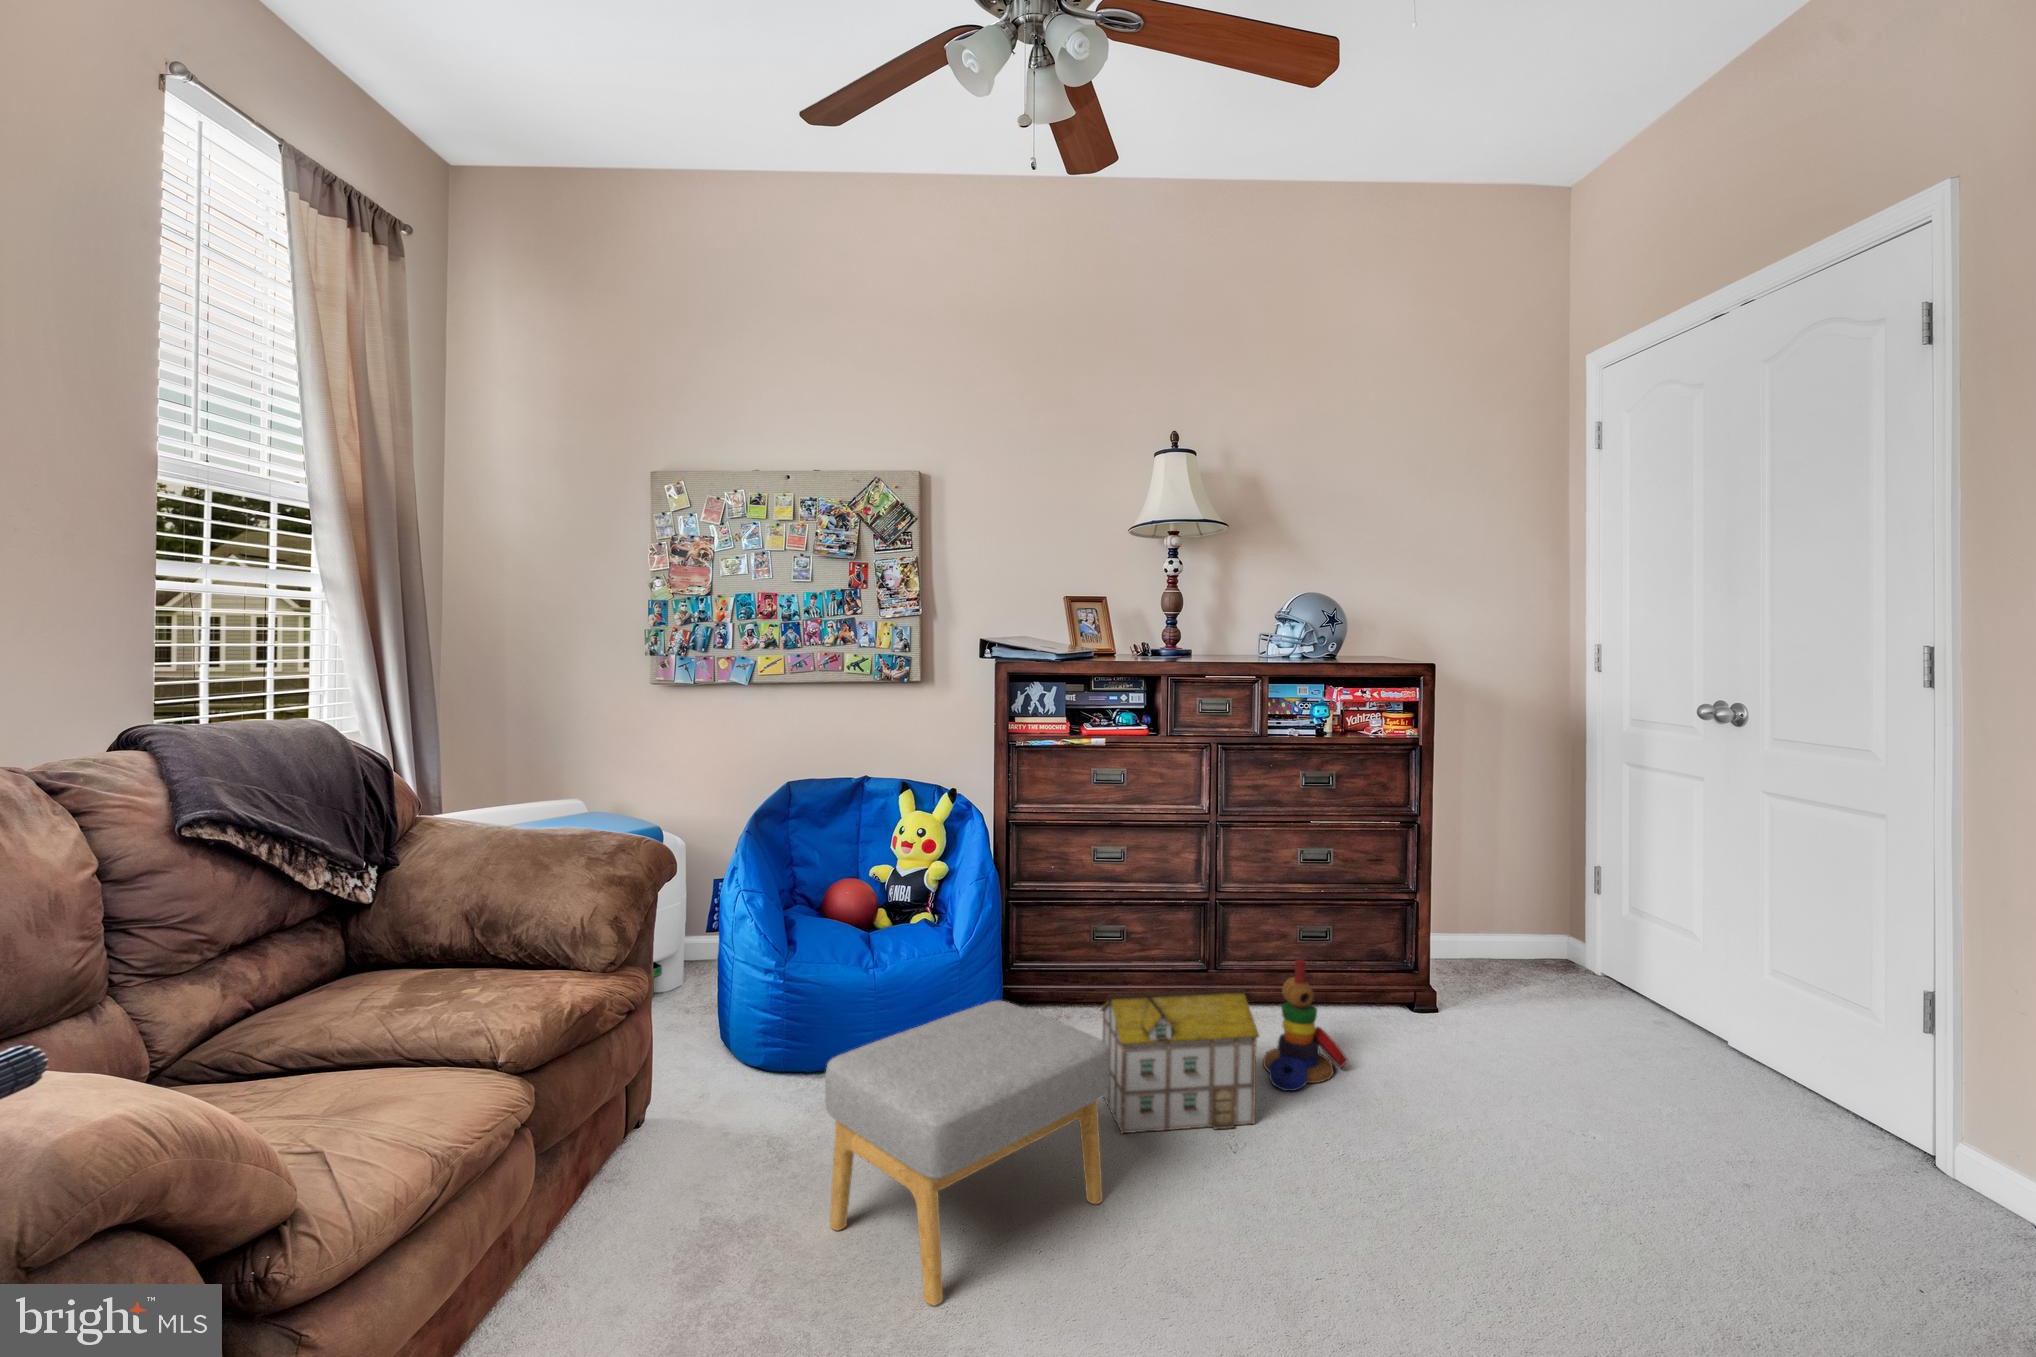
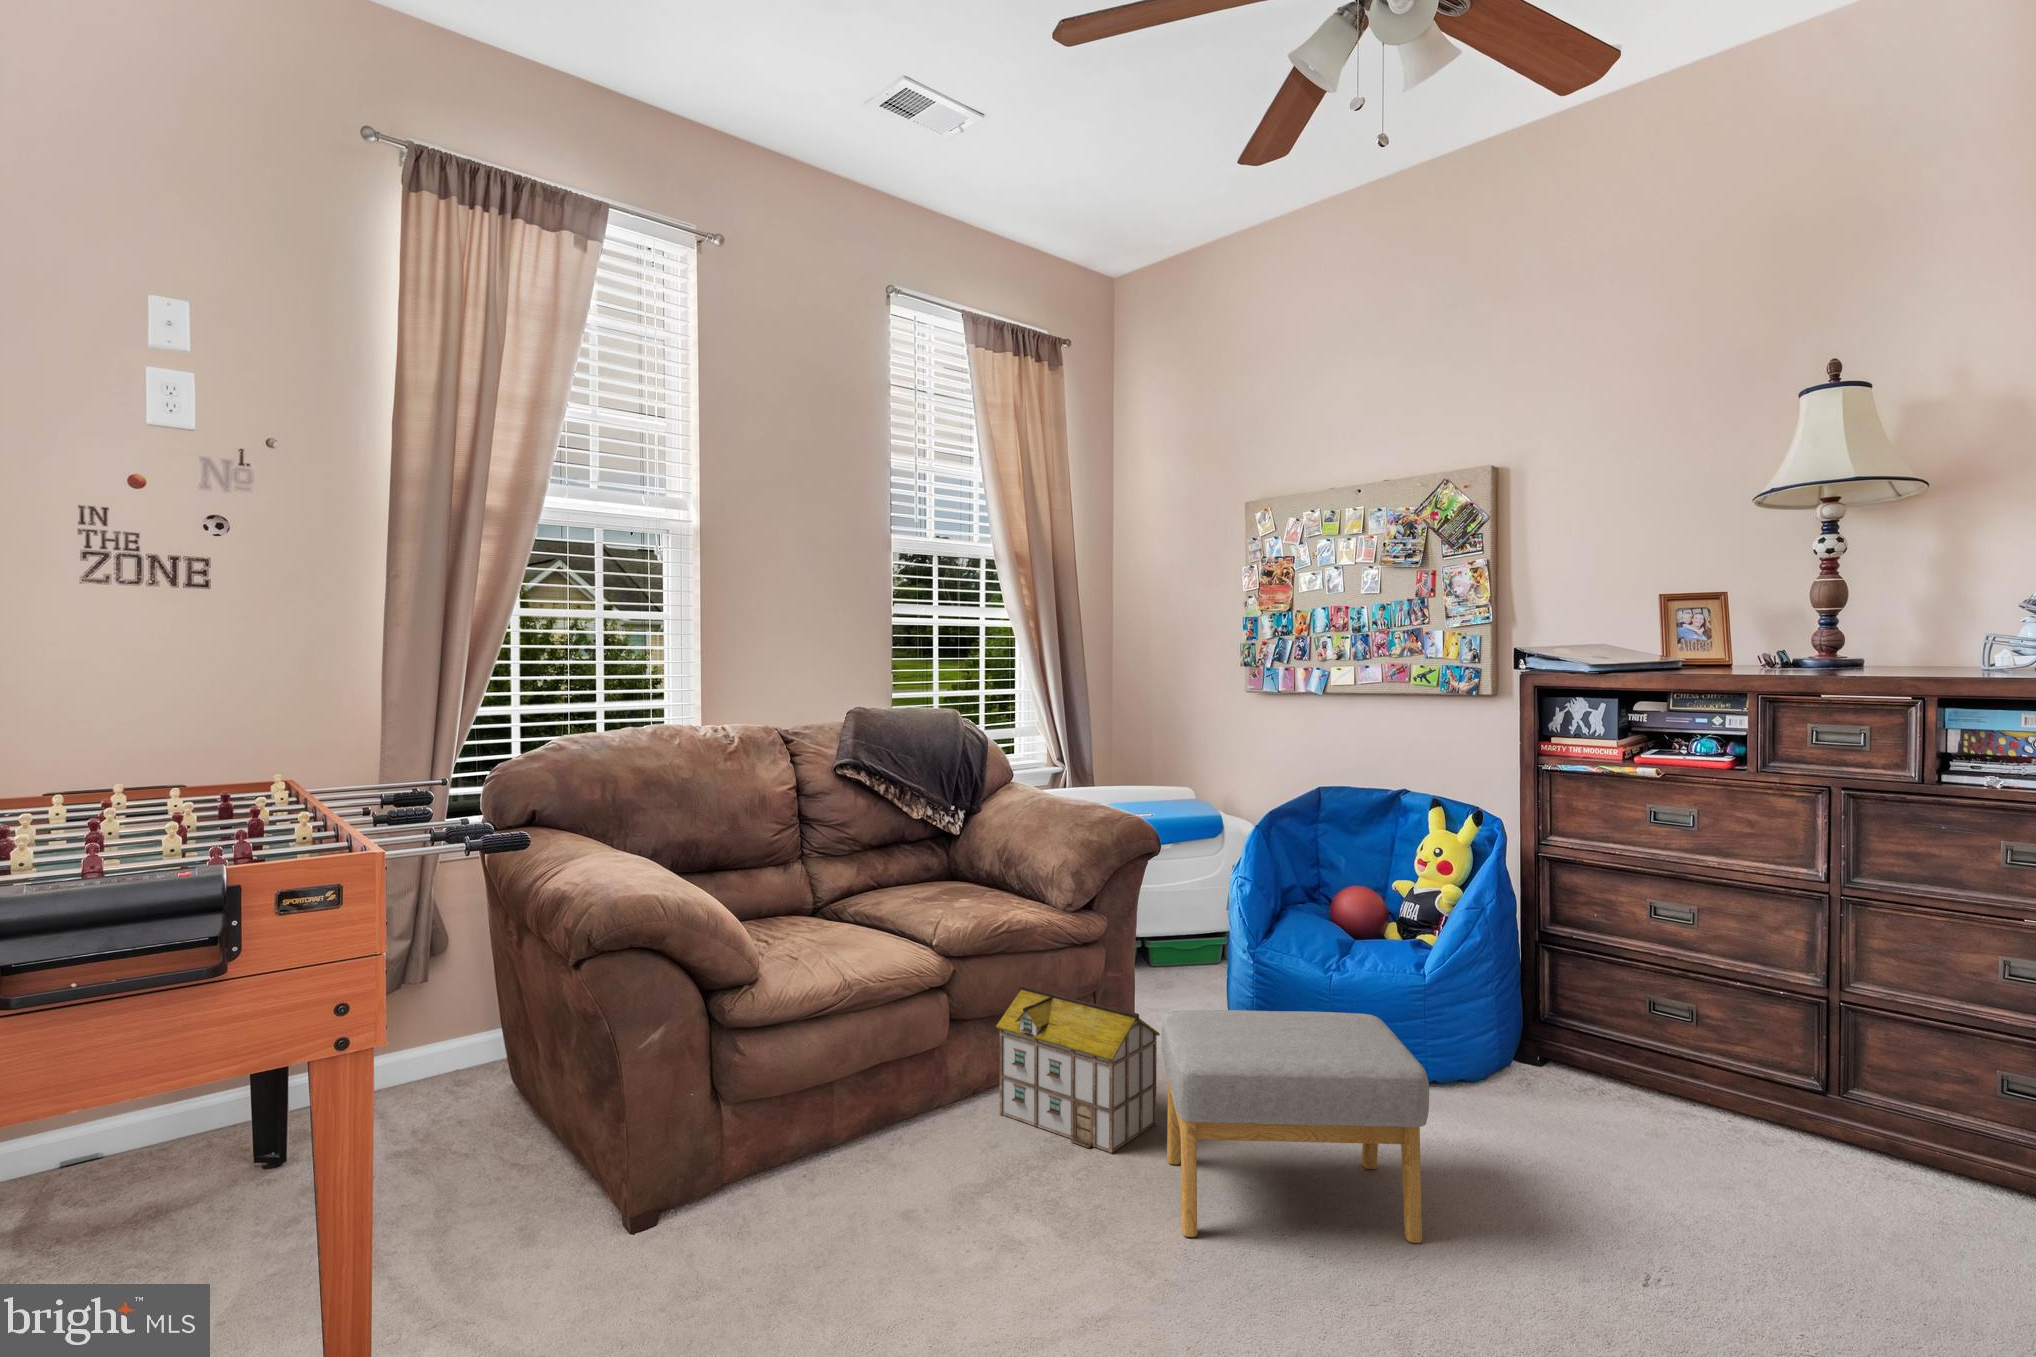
stacking toy: present [1263,959,1347,1091] -> none [1791,1089,1964,1273]
toy house: present [1101,988,1259,1133] -> present [996,985,1160,1153]

